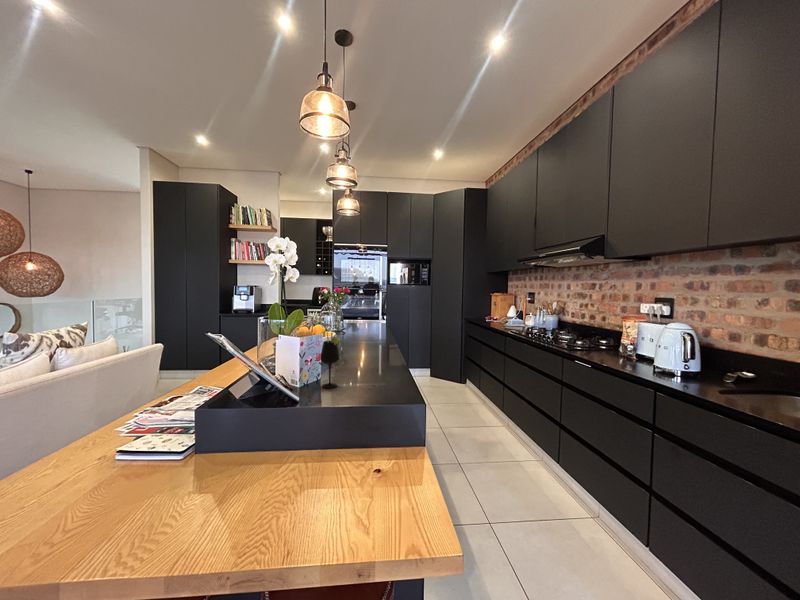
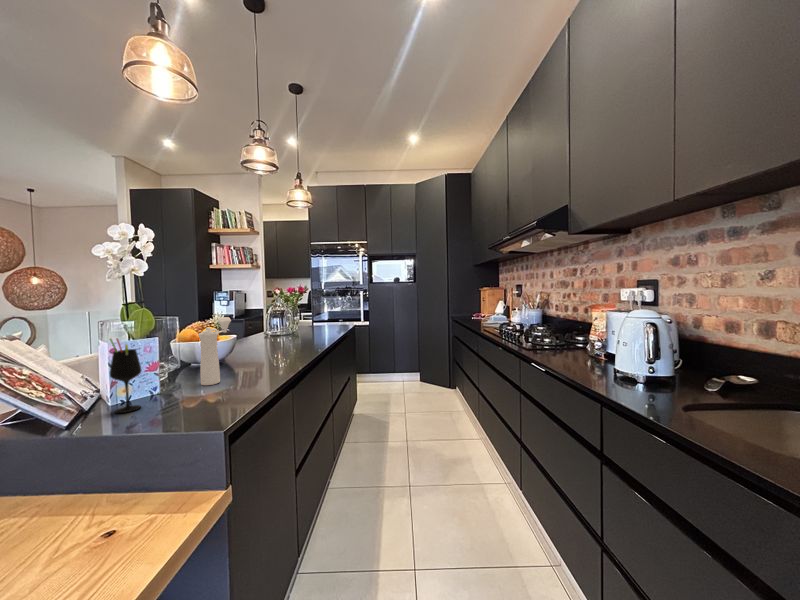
pepper mill: none [348,317,362,371] -> present [199,317,231,385]

